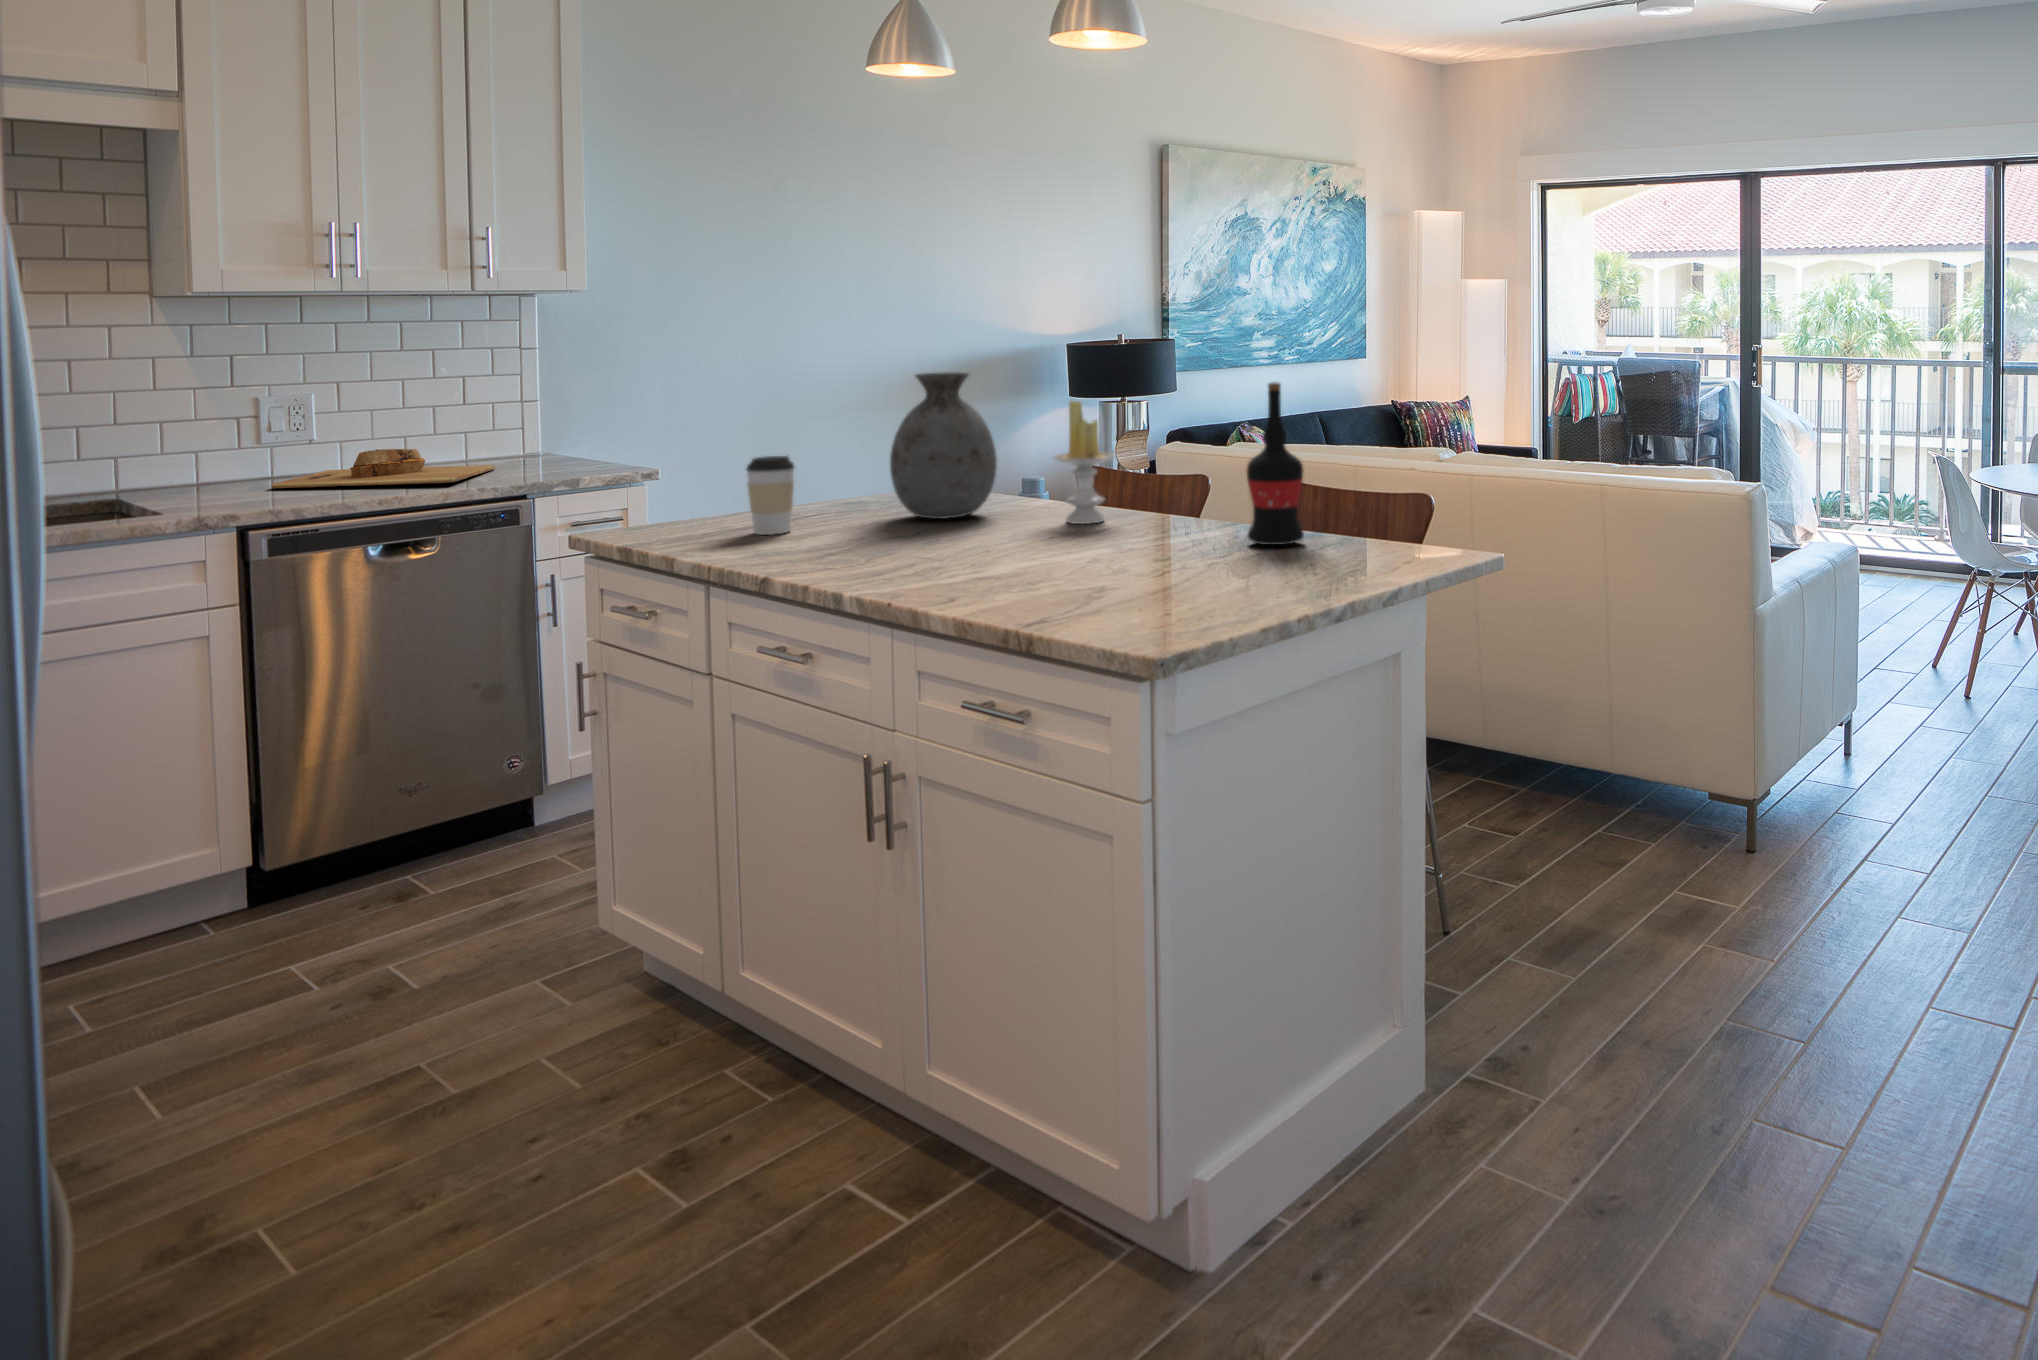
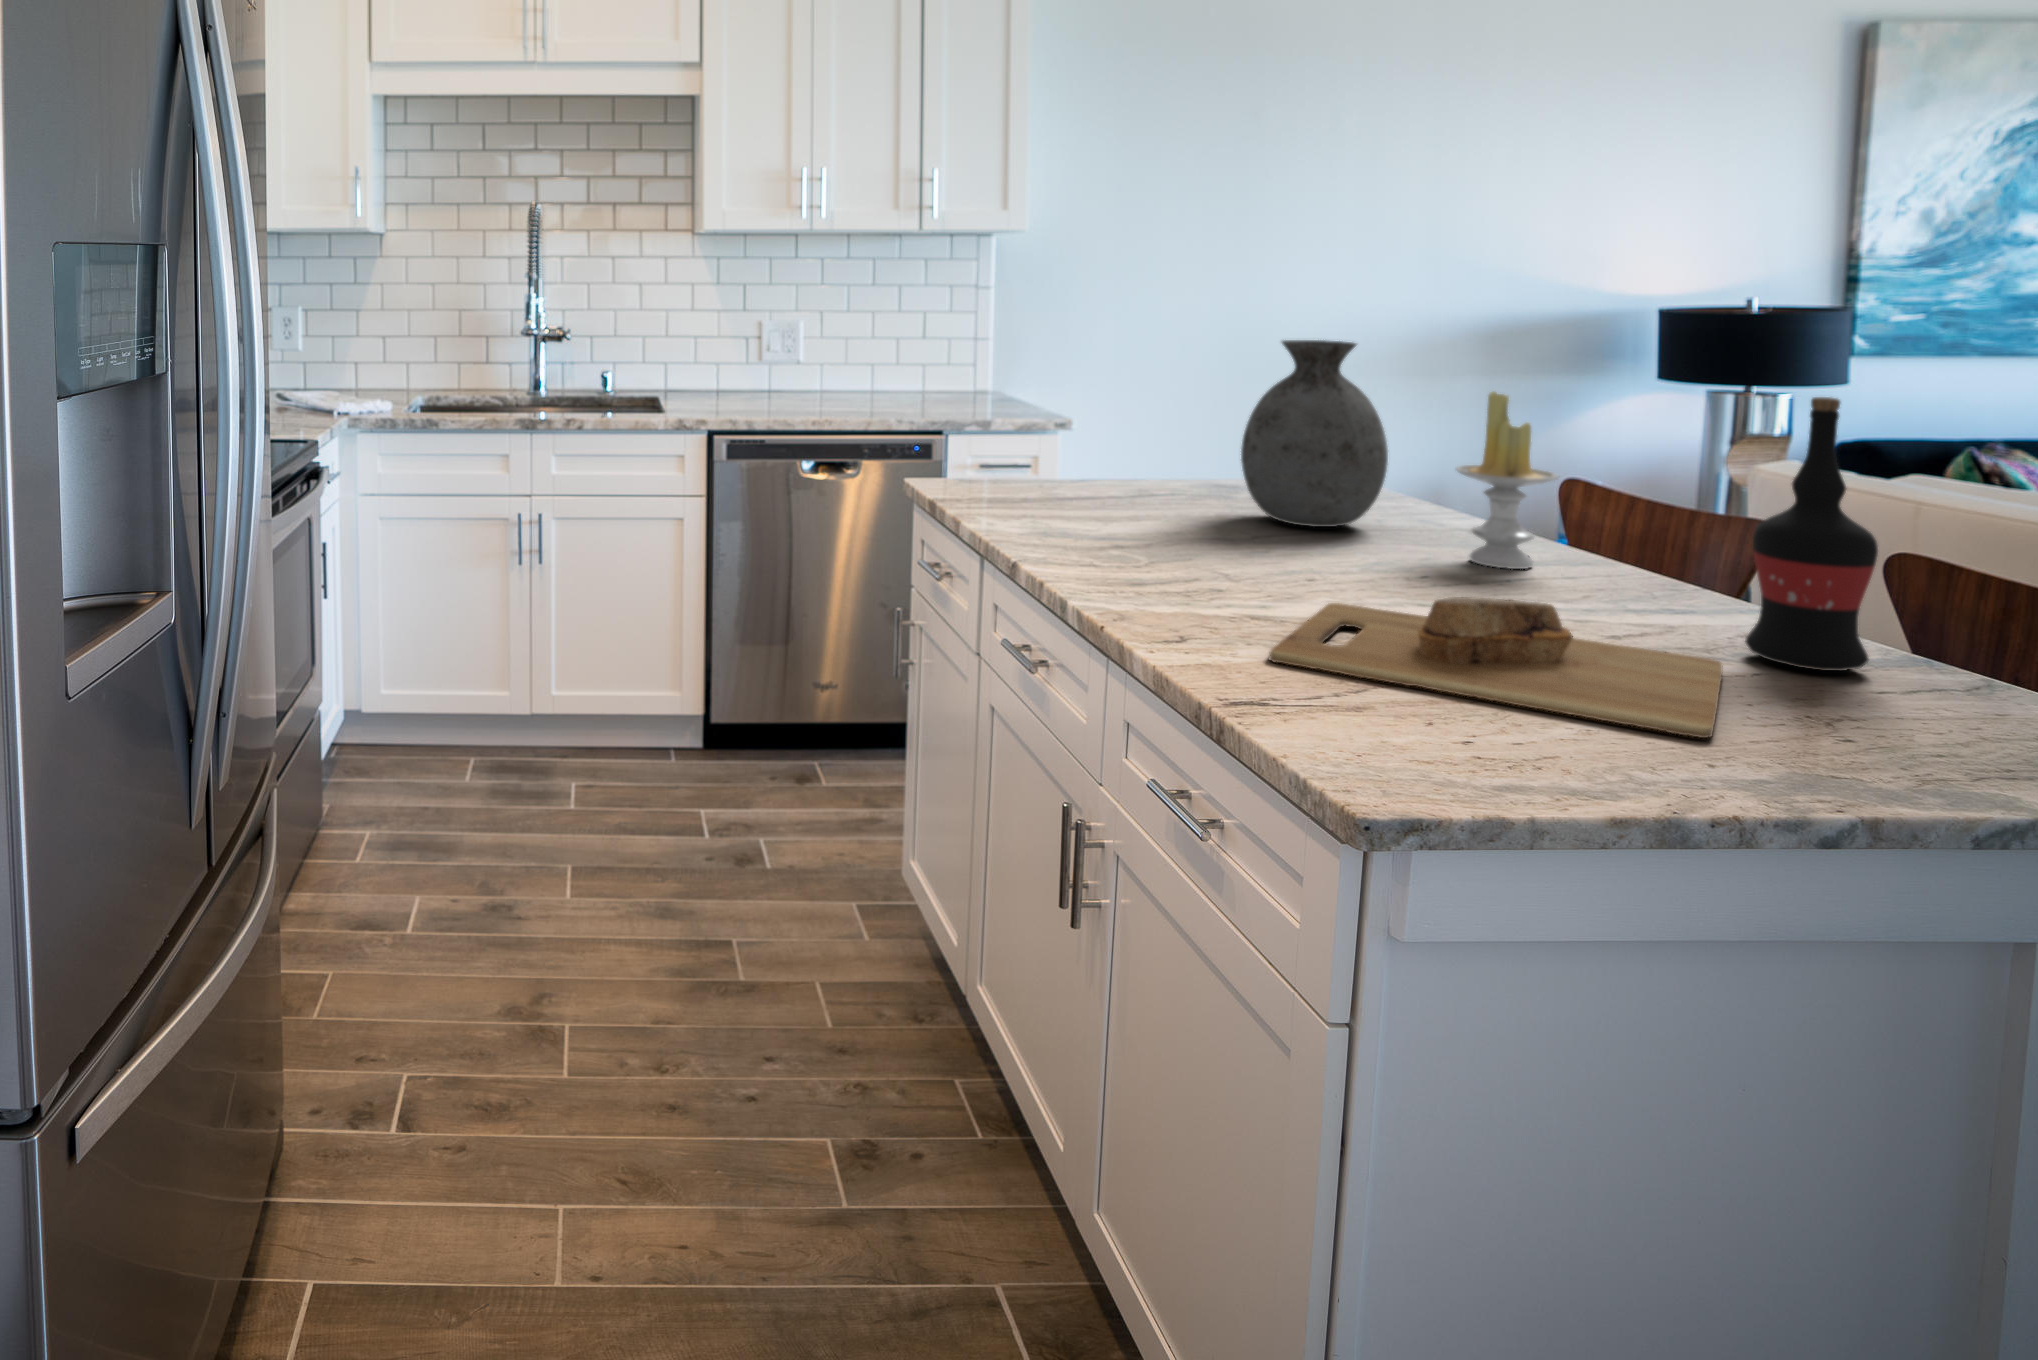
cutting board: present [272,449,495,489] -> present [1269,597,1723,738]
coffee cup: present [746,456,794,535] -> none [1065,423,1120,513]

